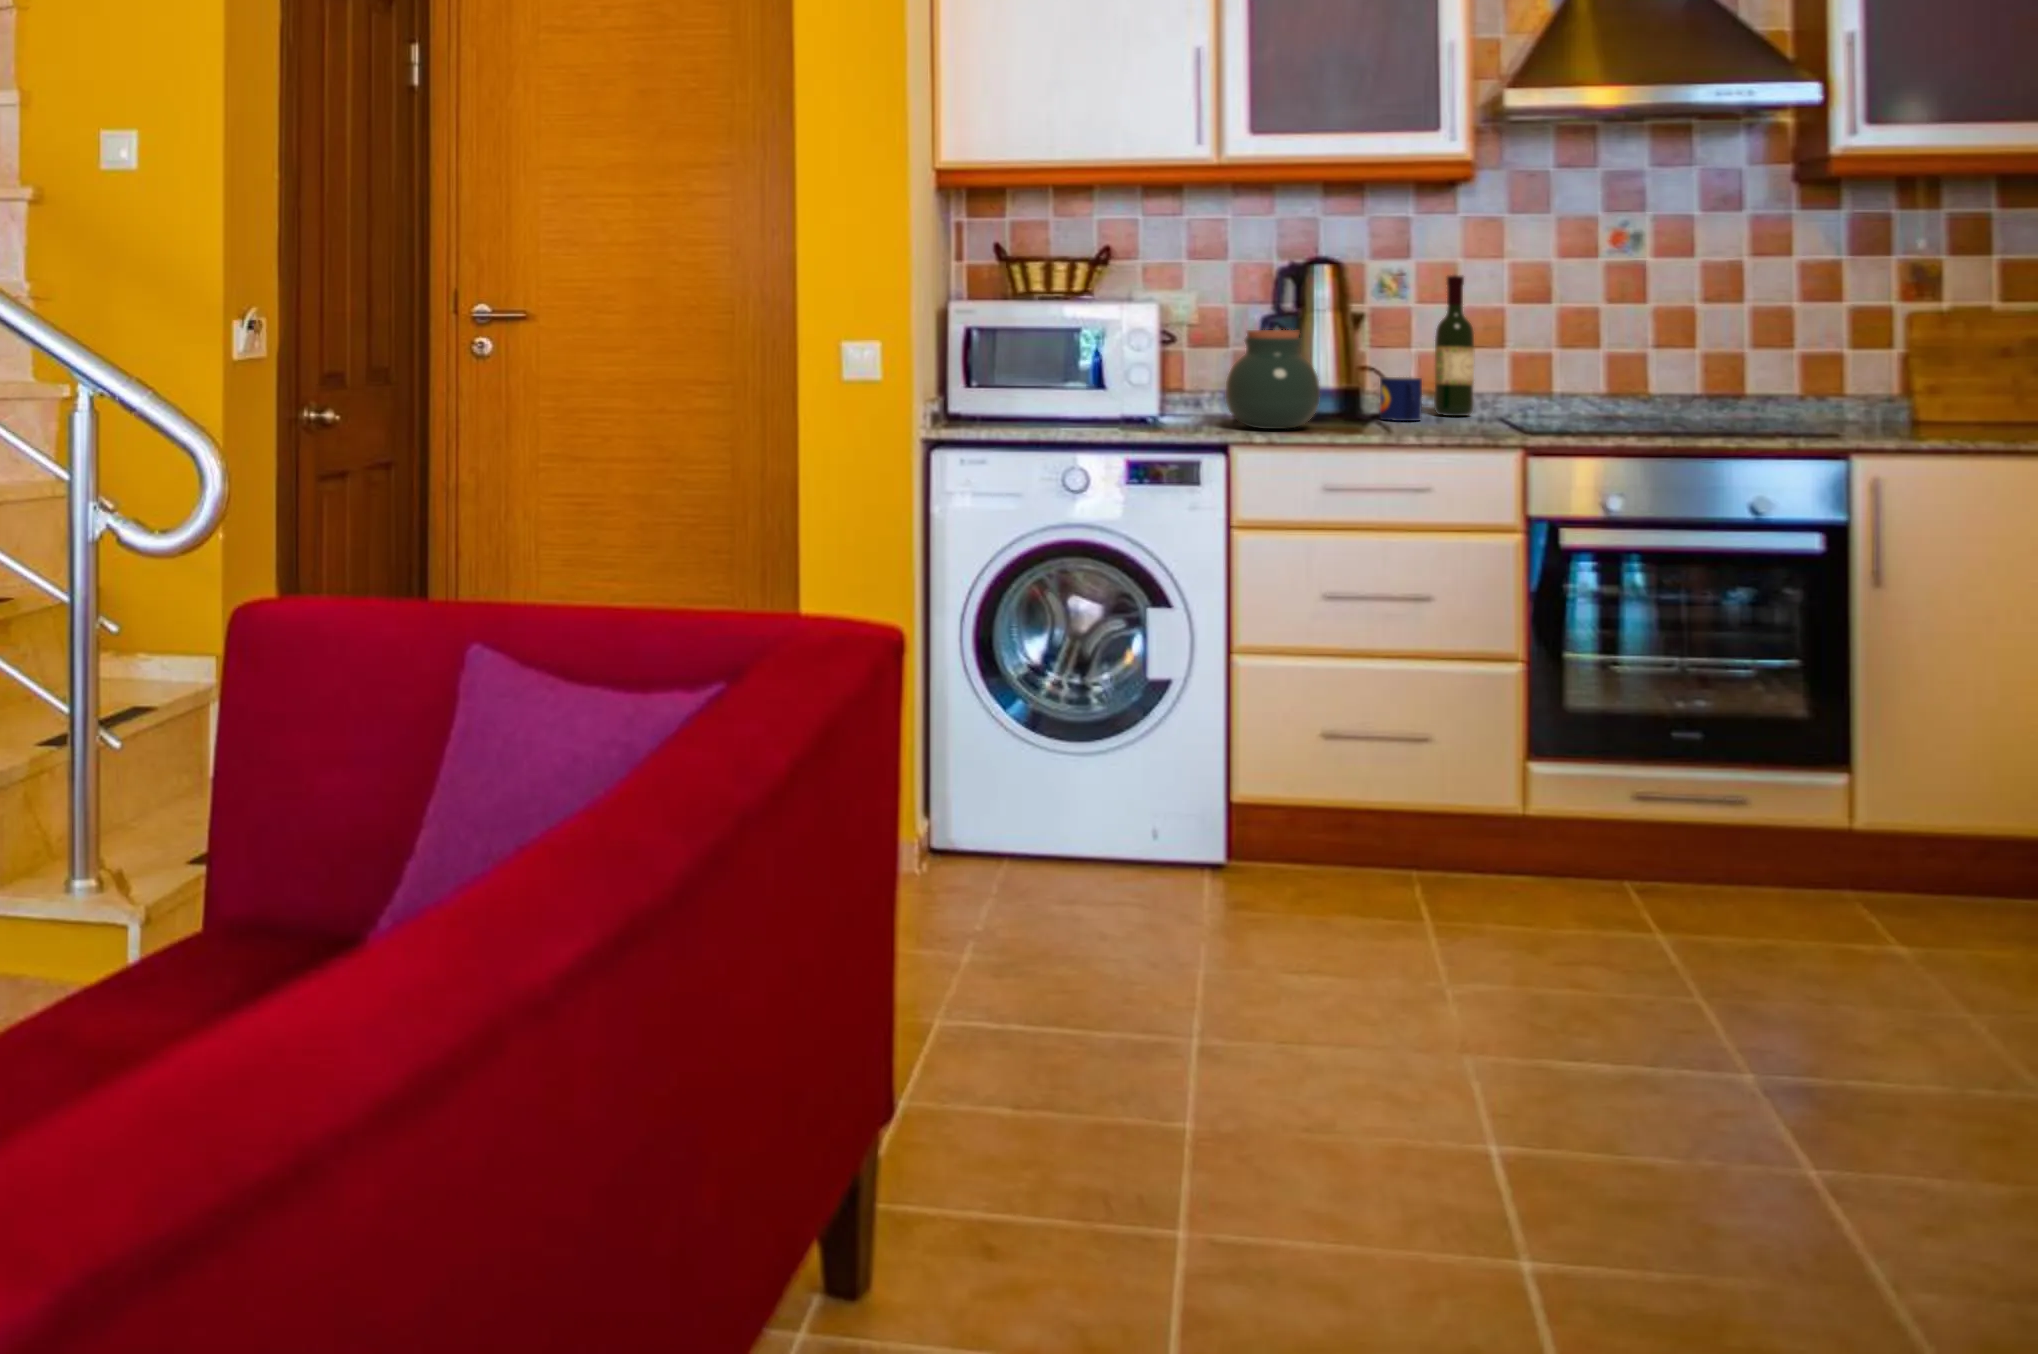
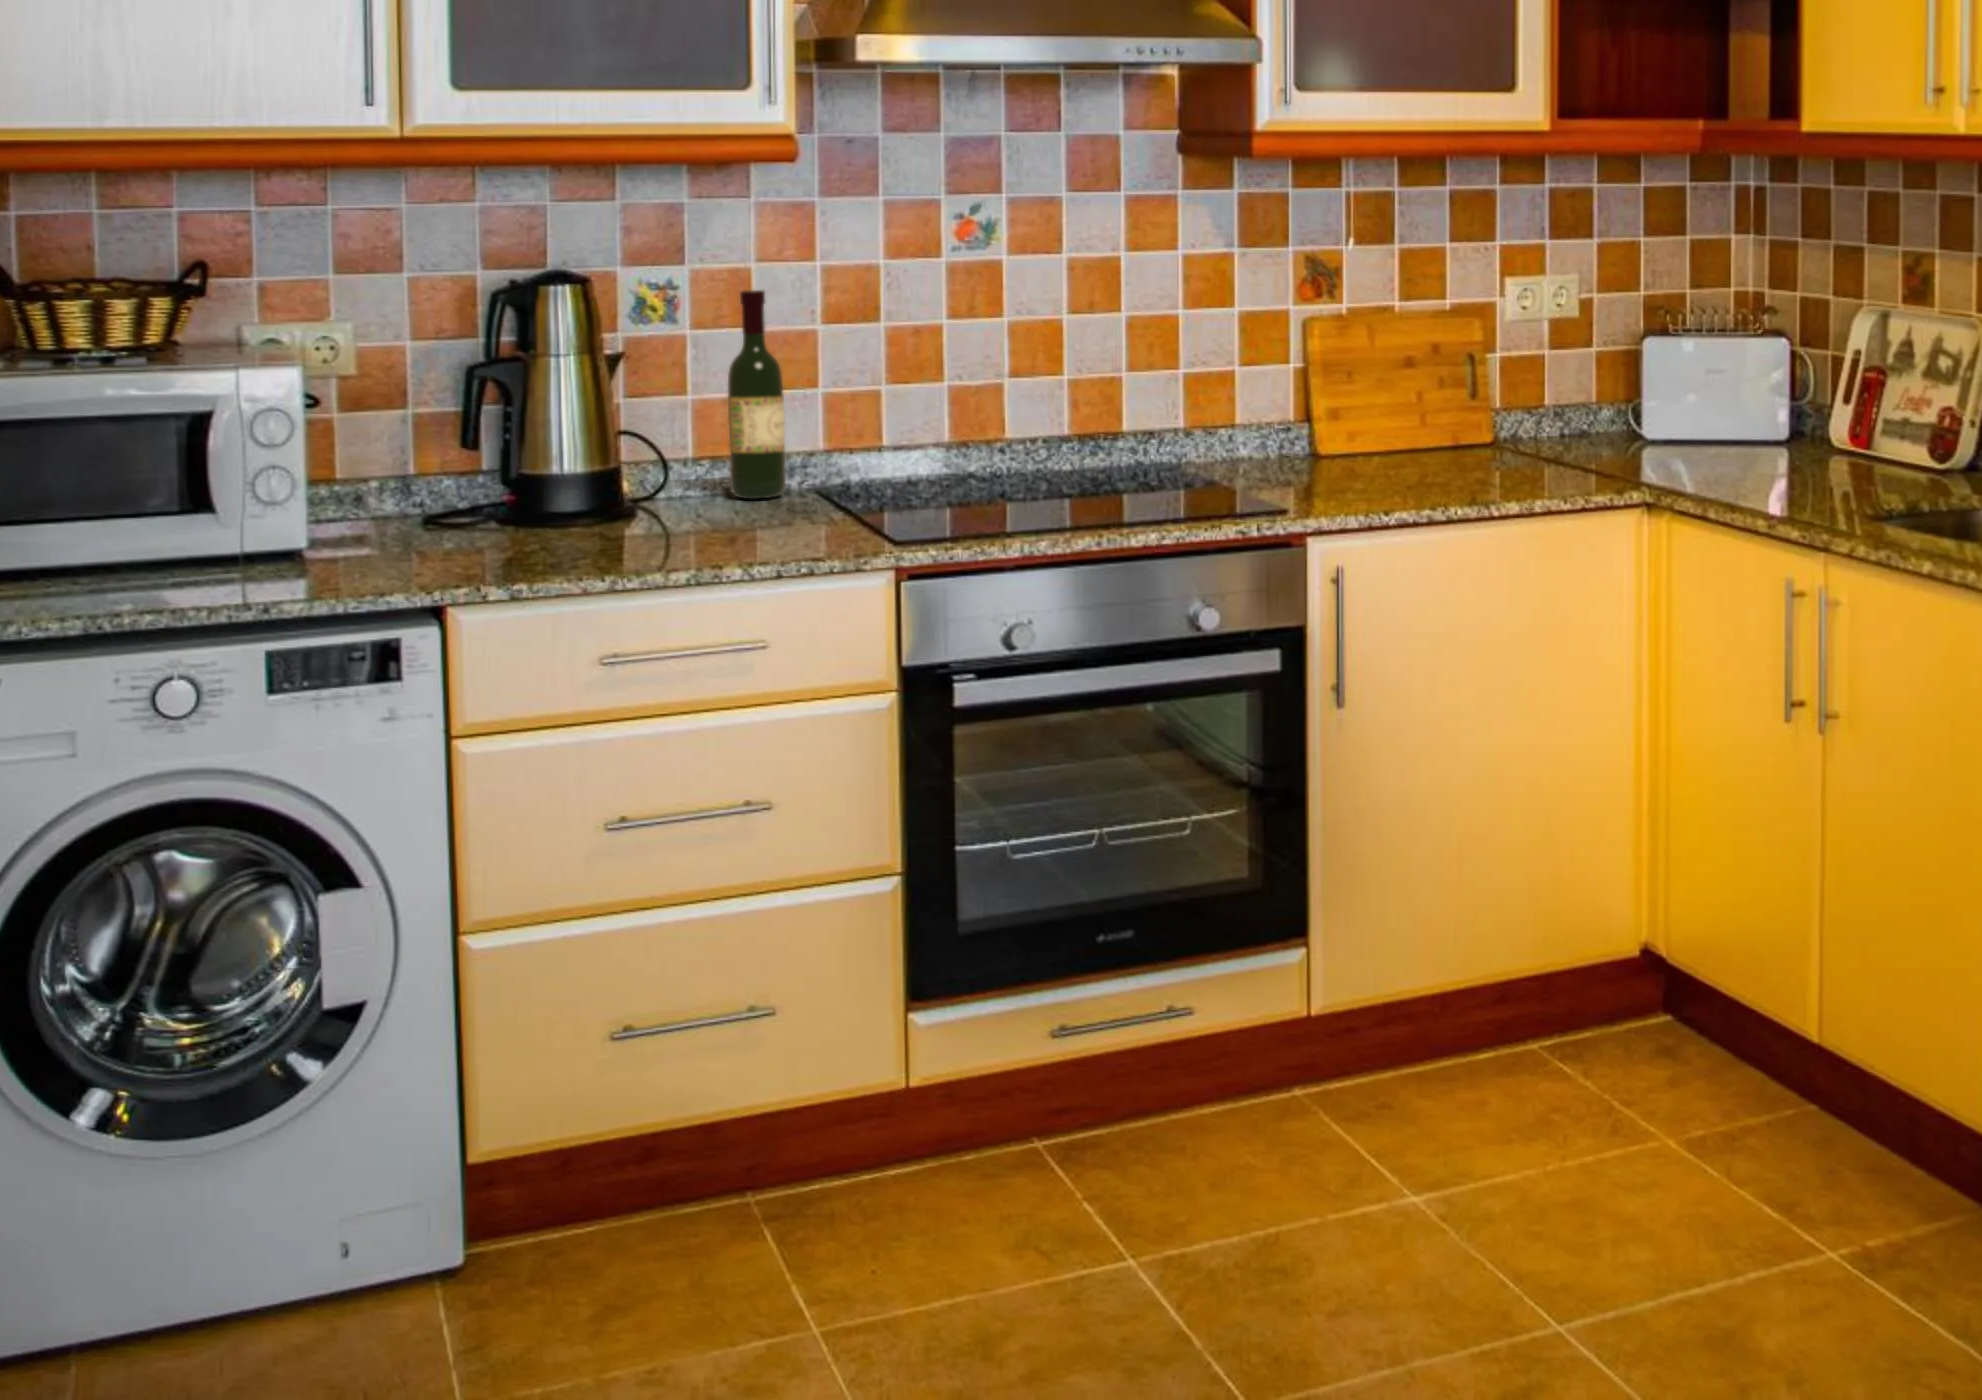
jar: present [1226,330,1320,429] -> none [423,398,575,560]
mug: present [1380,377,1422,421] -> none [655,448,719,518]

